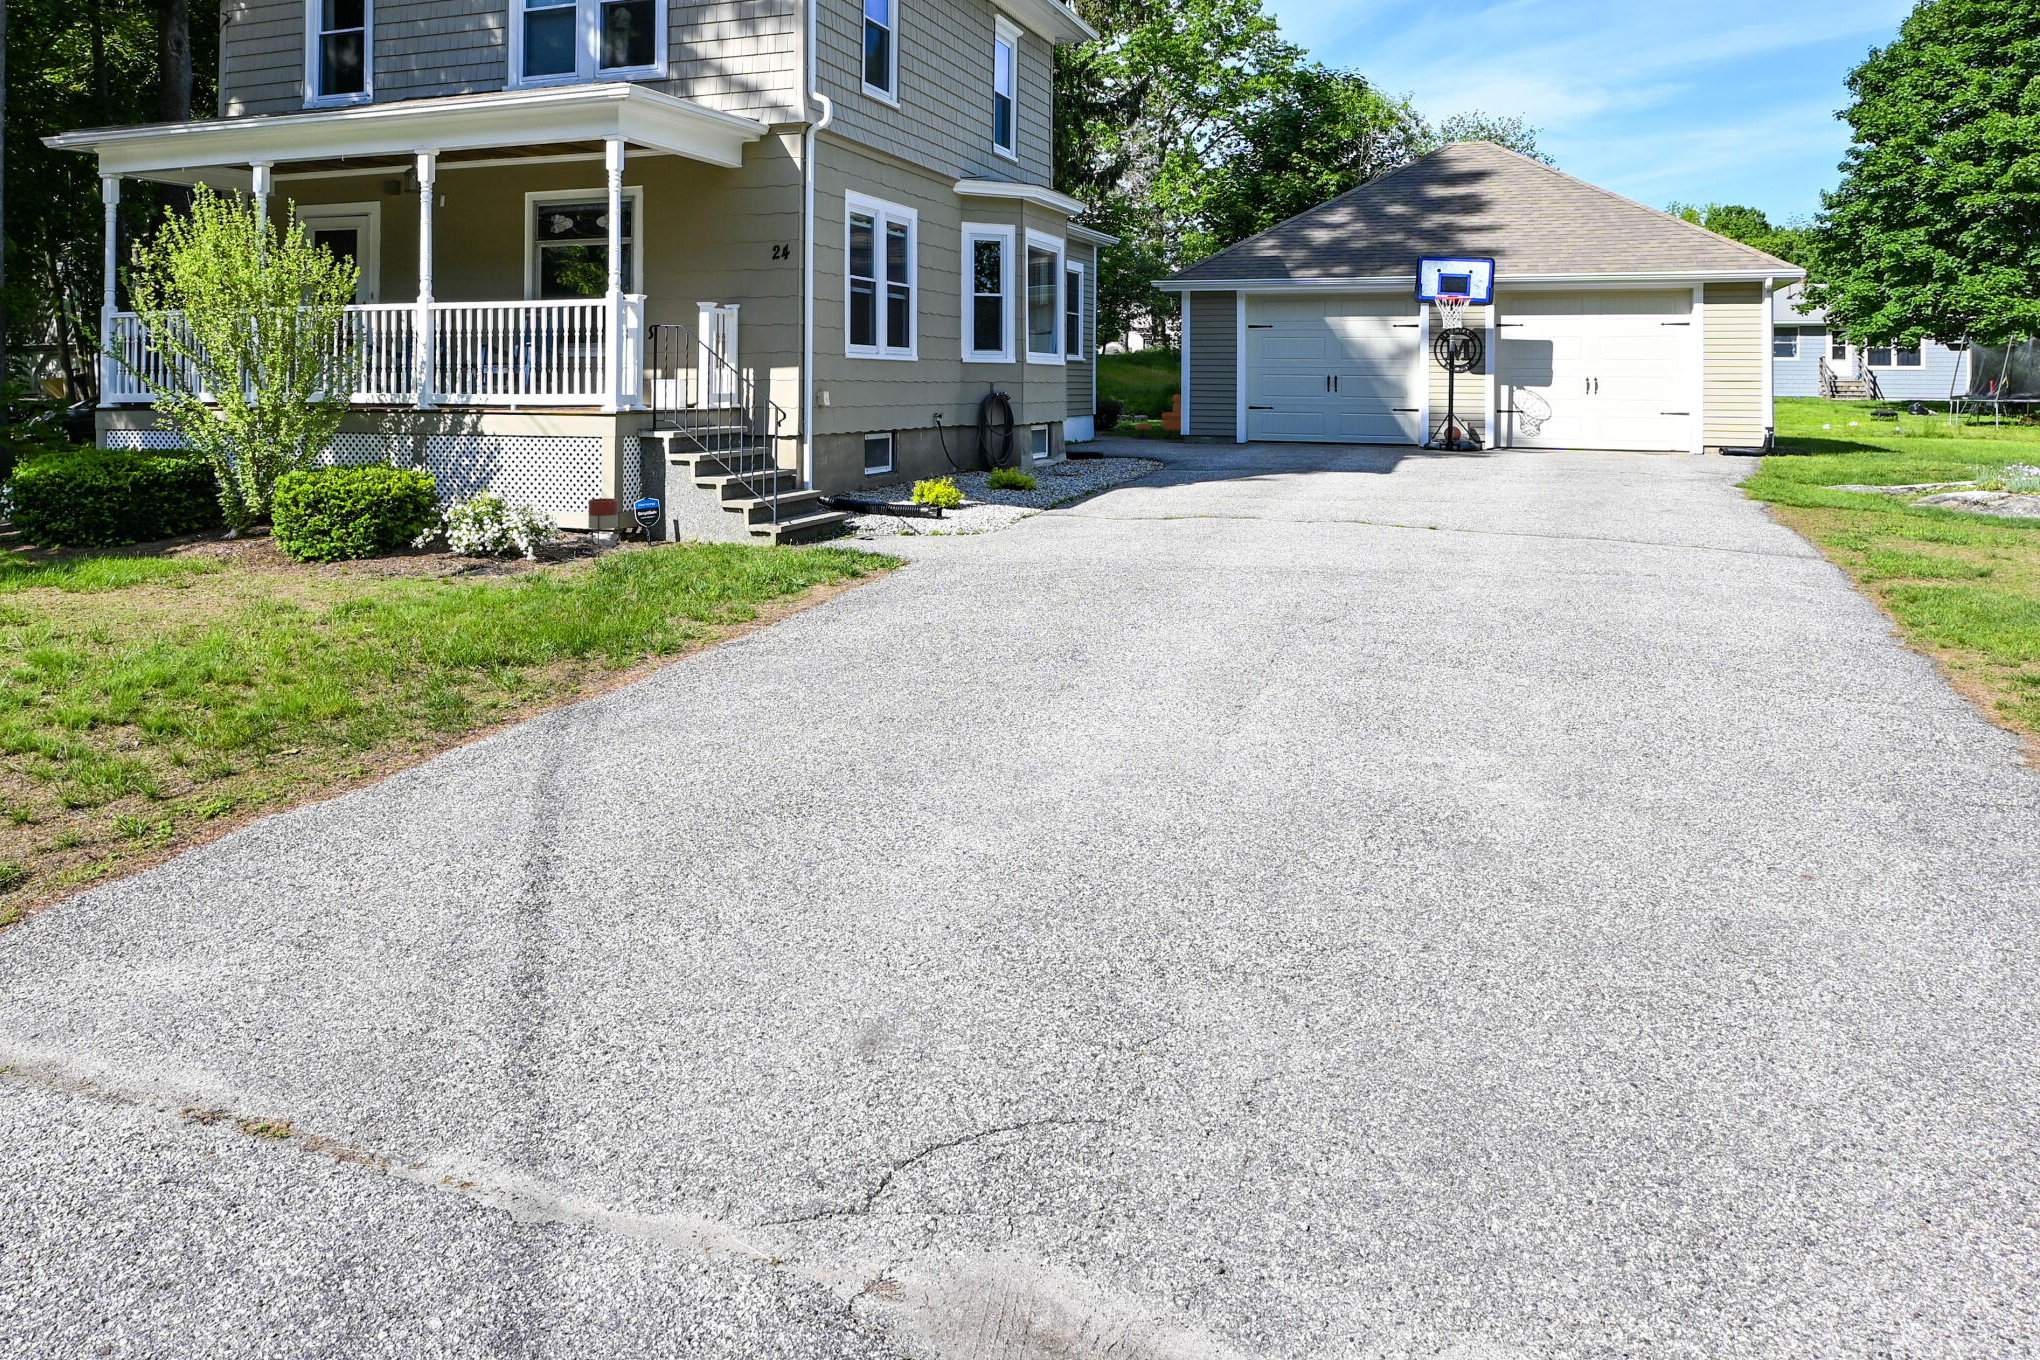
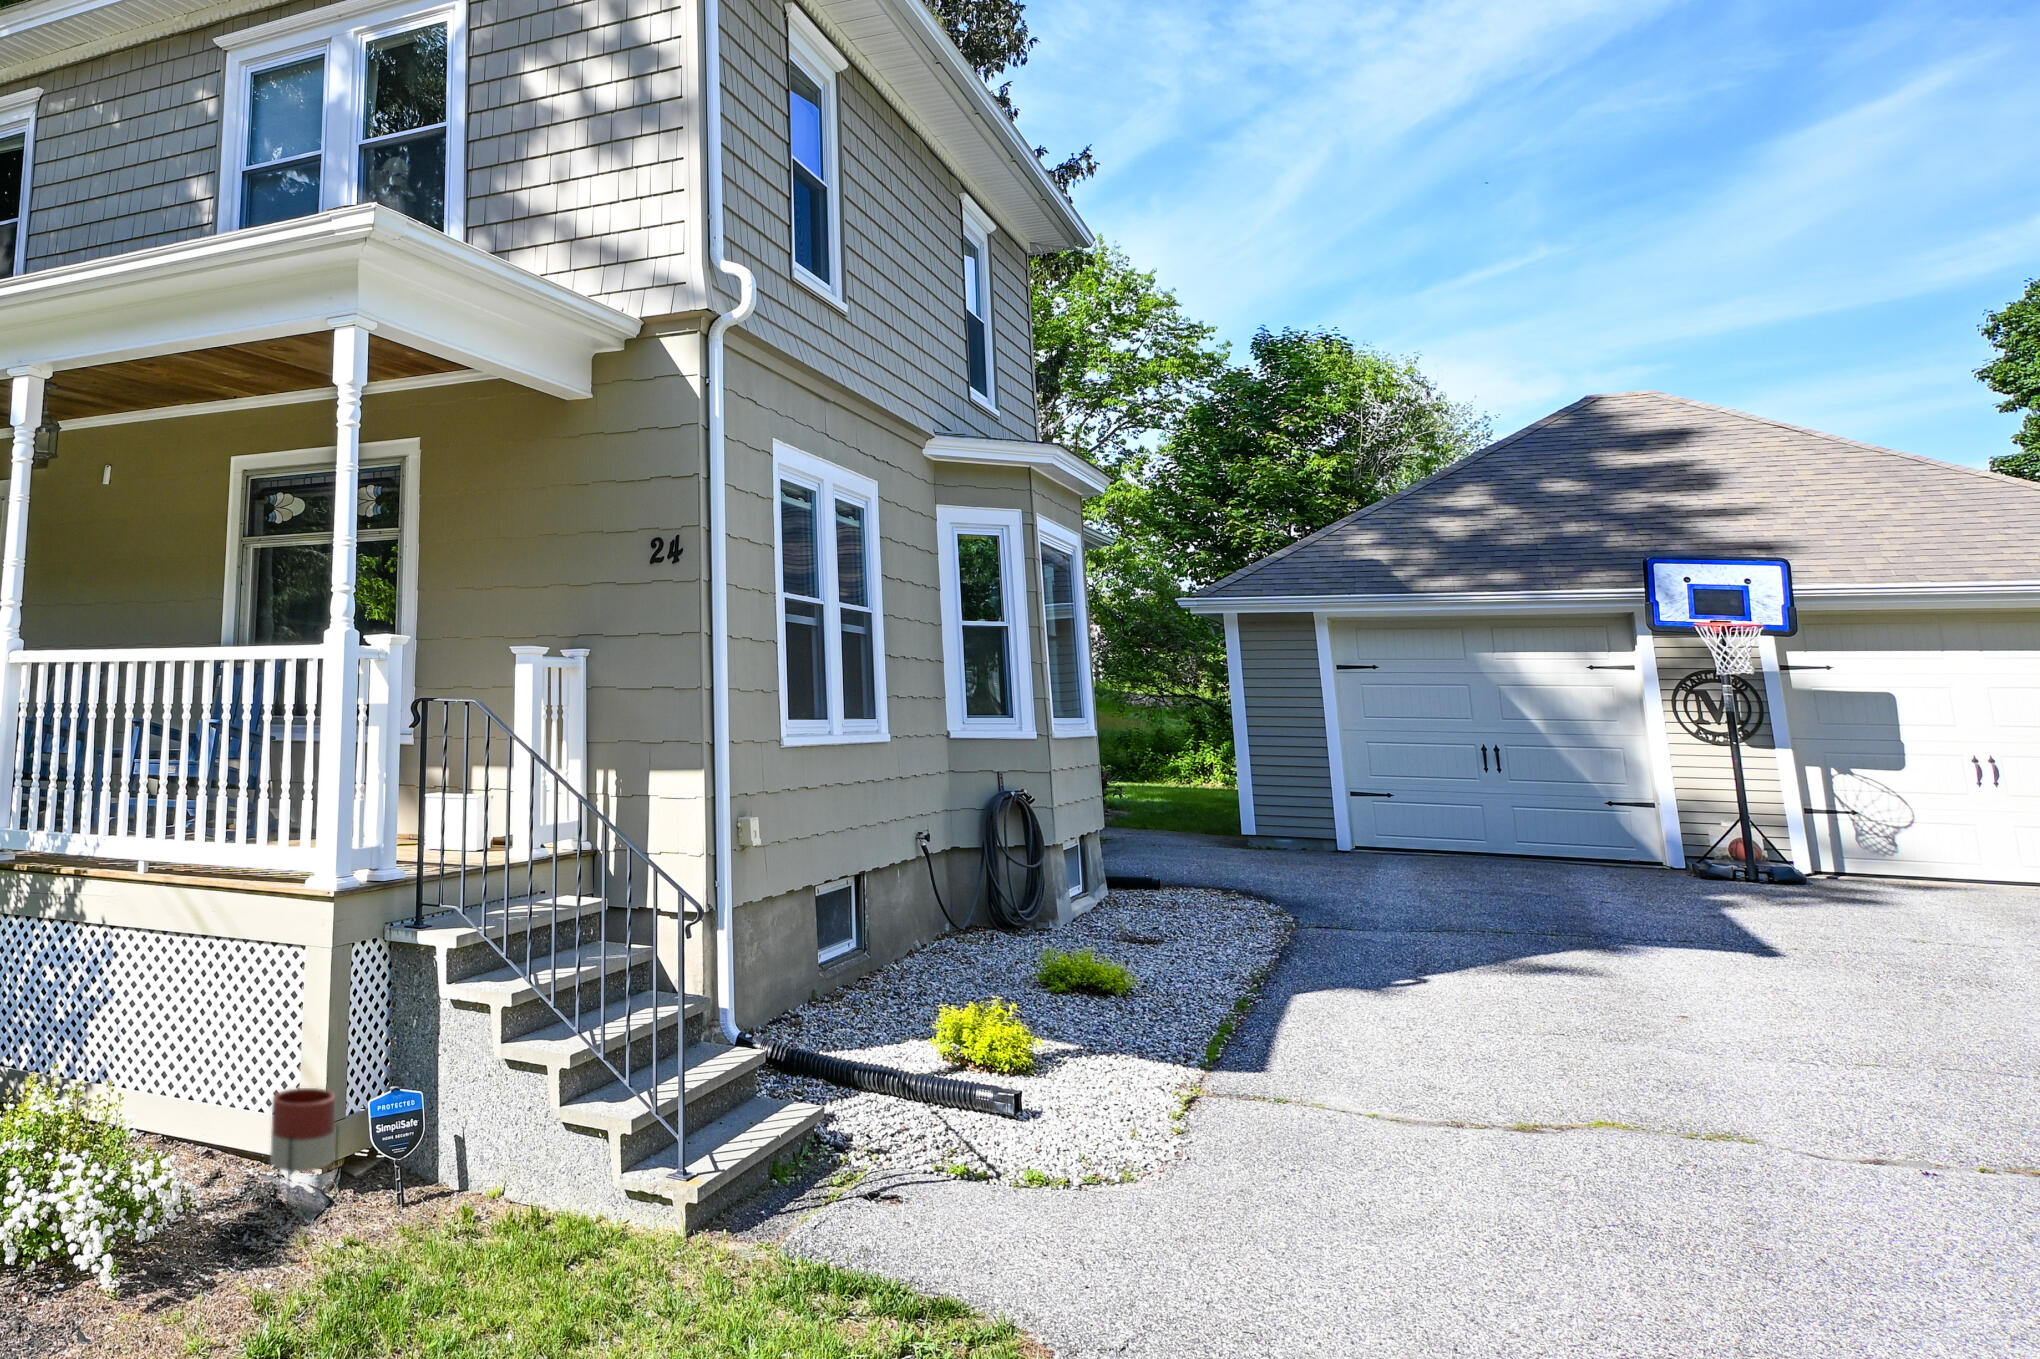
lounge chair: present [1131,394,1184,439] -> none [1150,768,1237,840]

